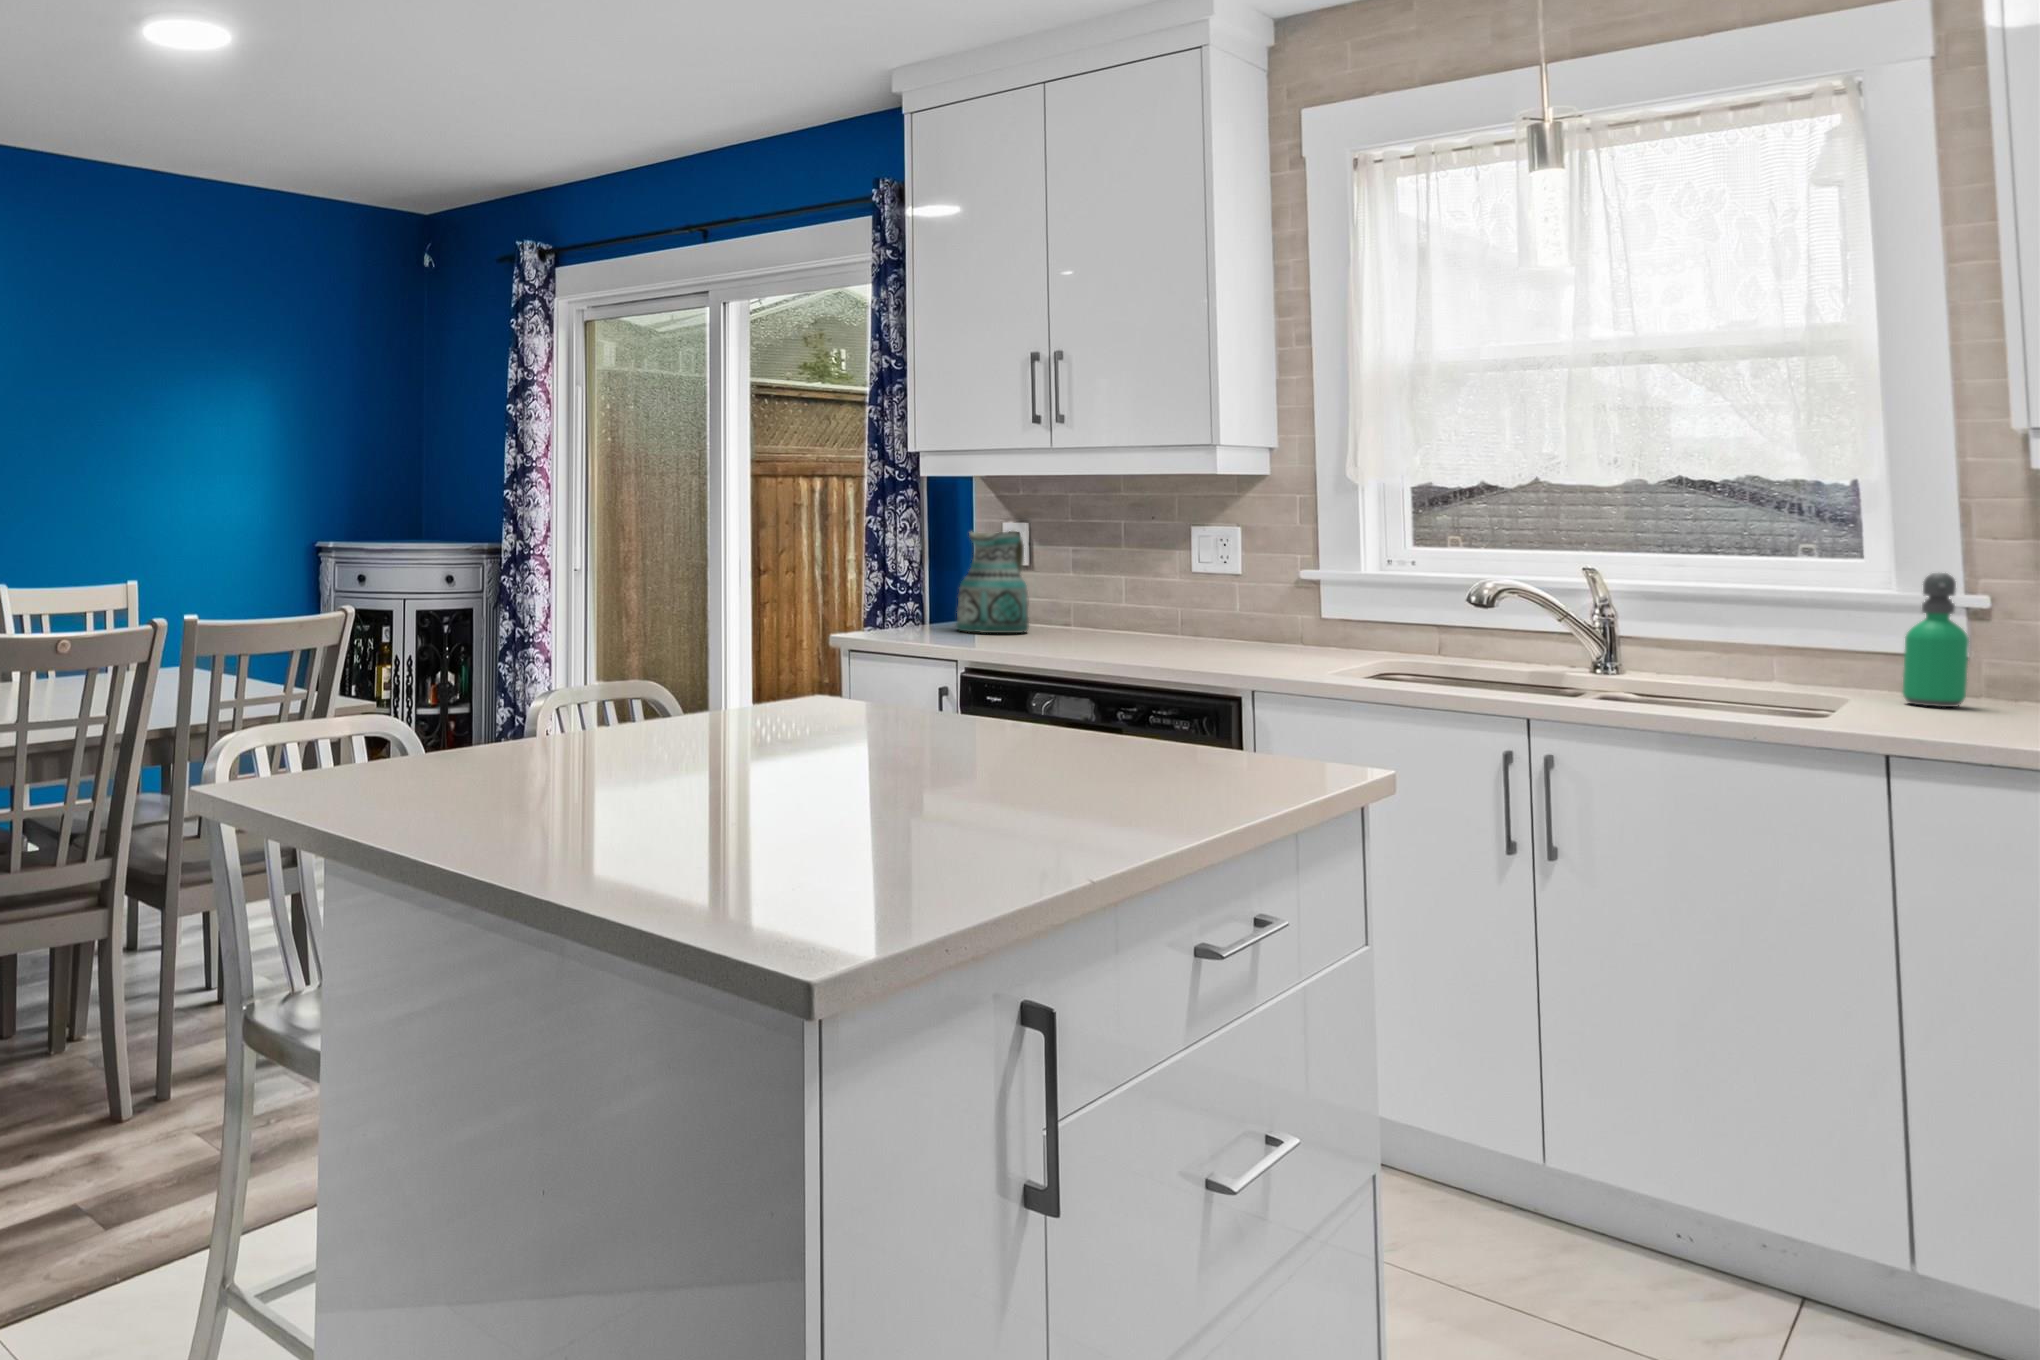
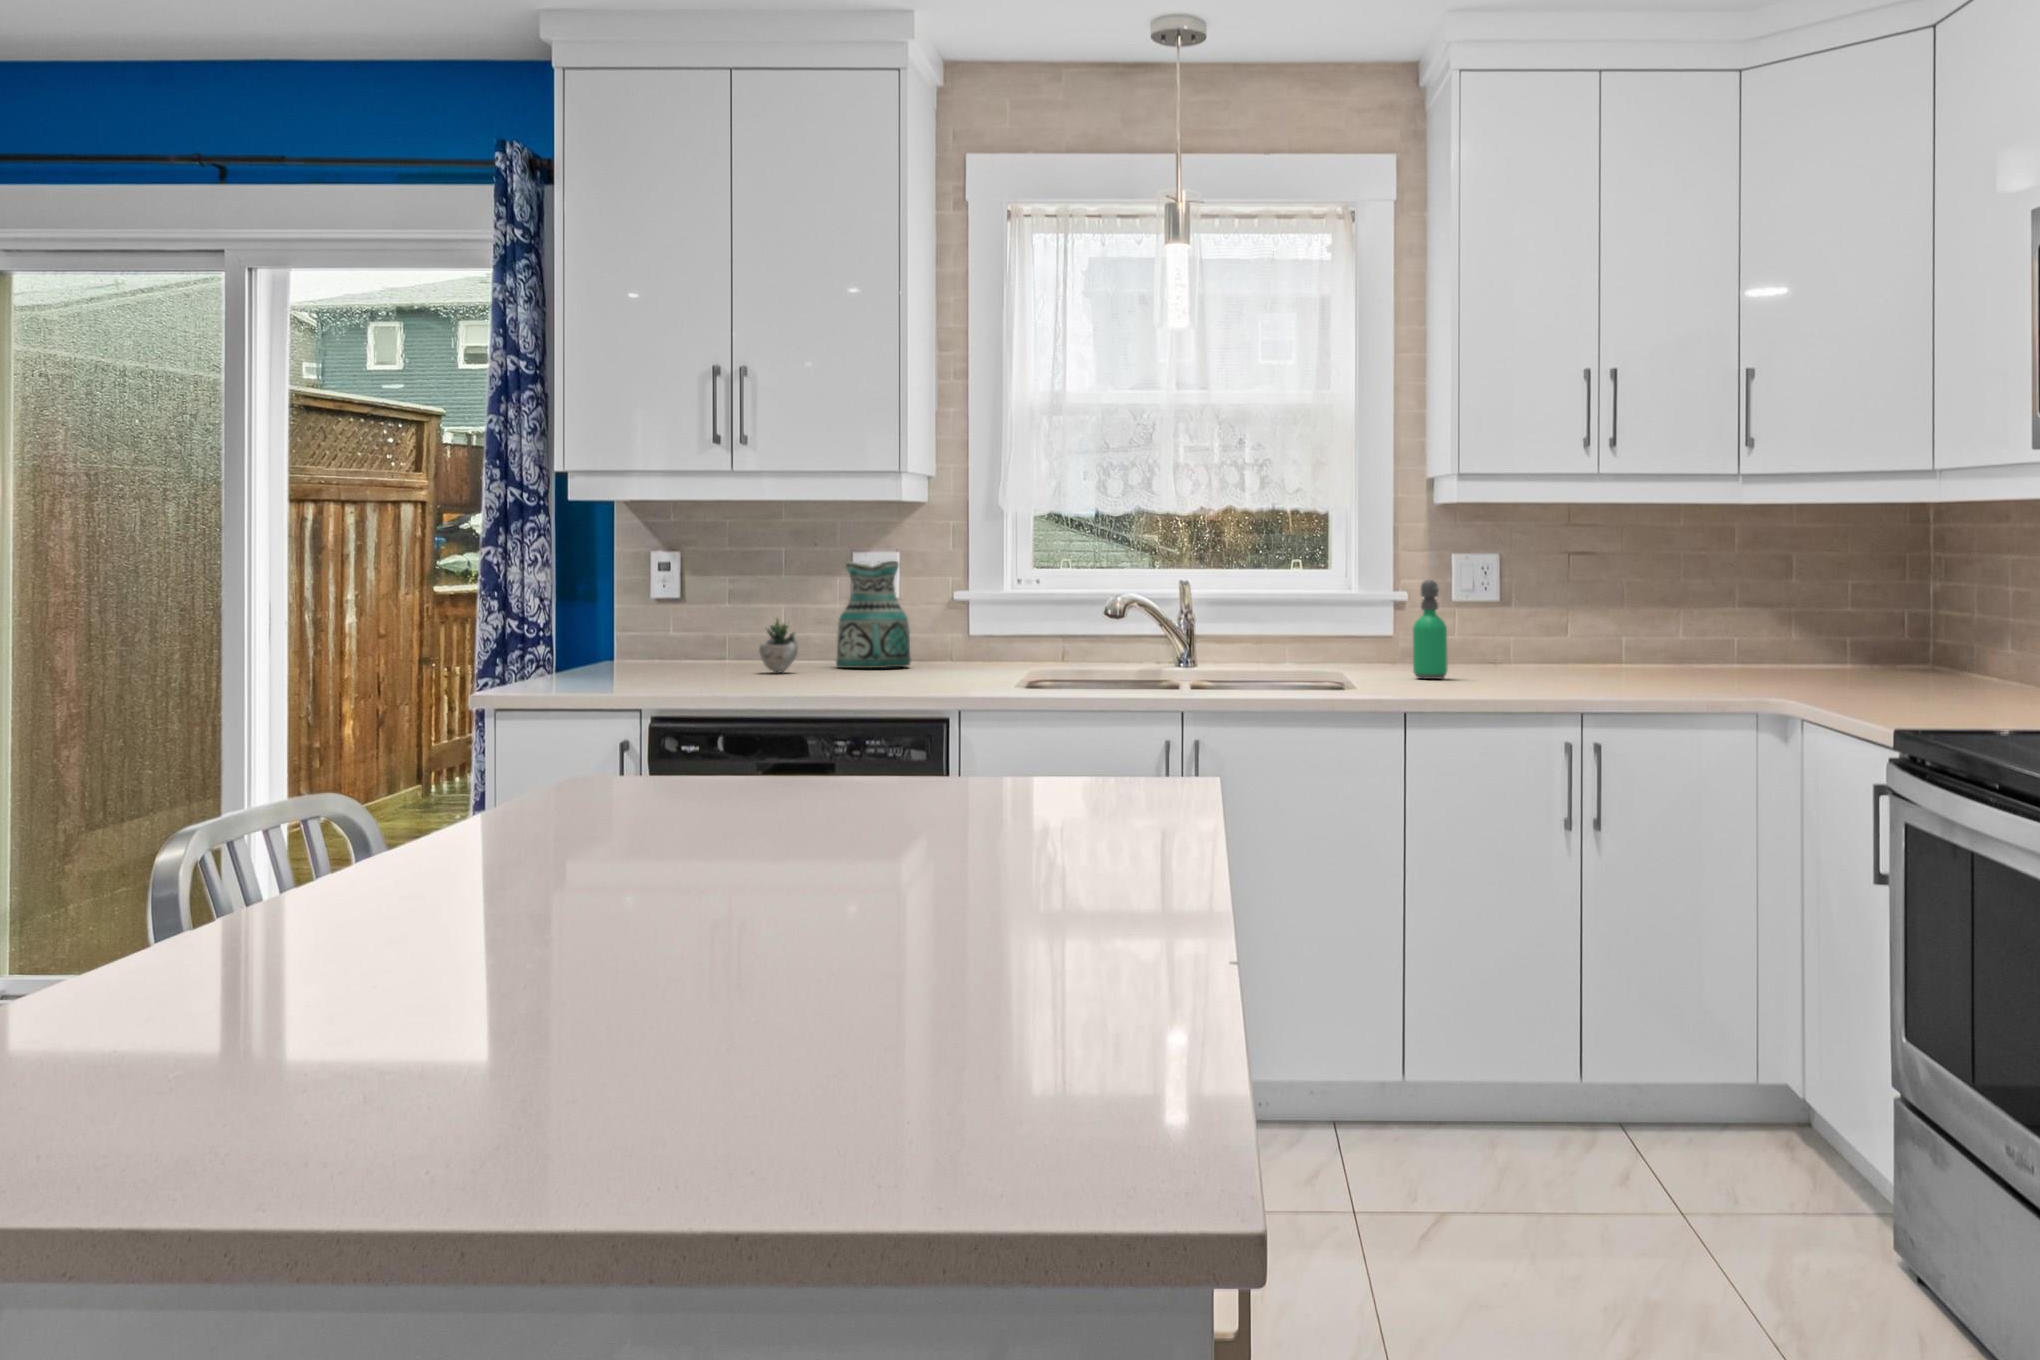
ceramic pitcher: present [956,531,1029,633] -> present [836,561,911,668]
succulent plant: none [1065,584,1140,639] -> present [759,618,798,673]

